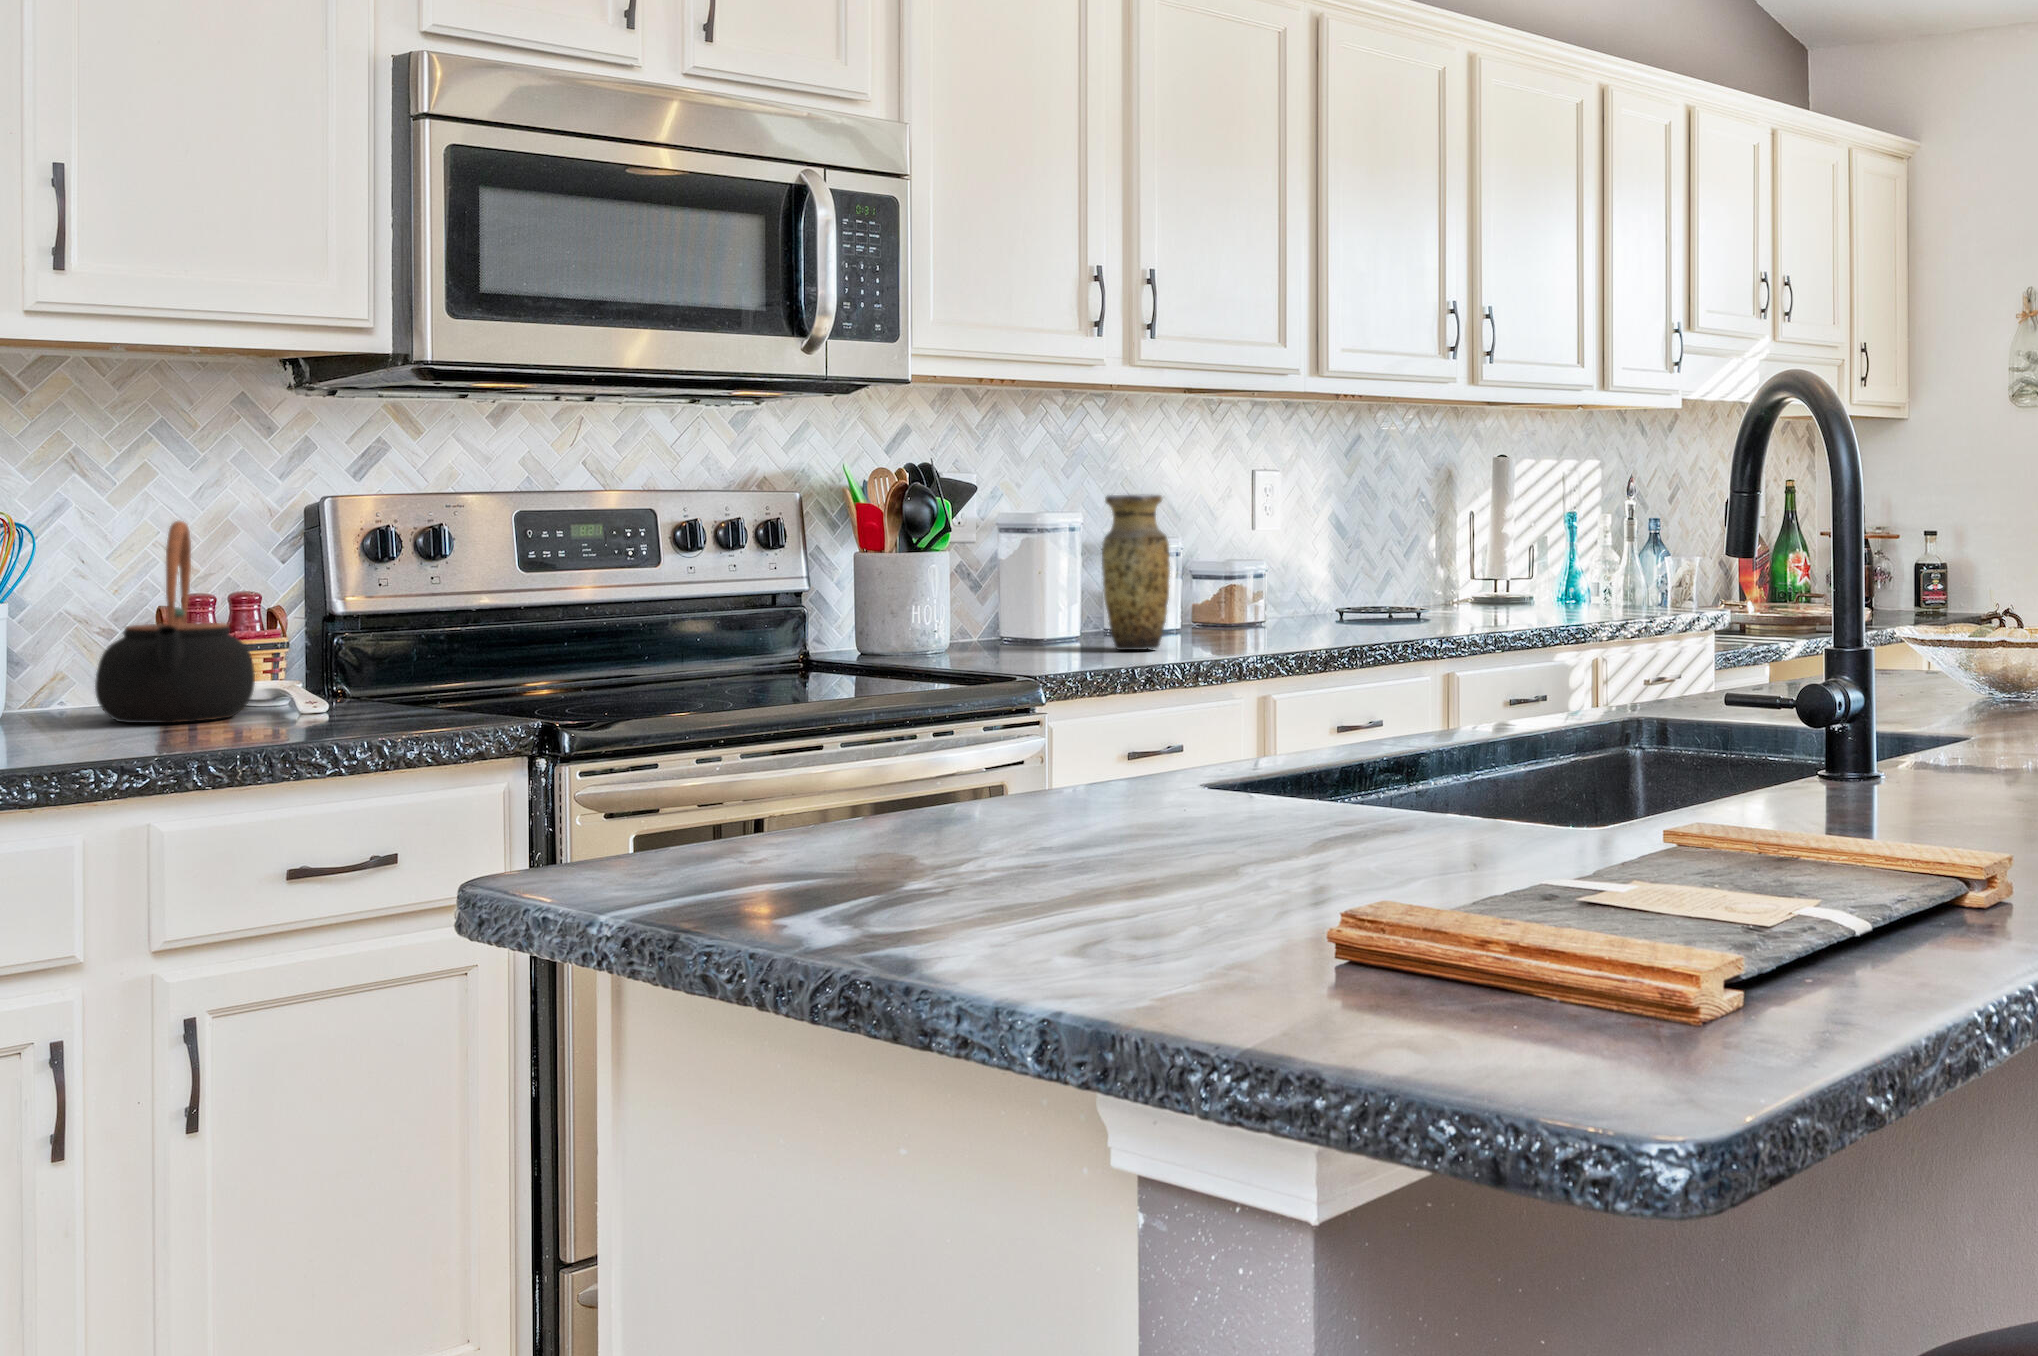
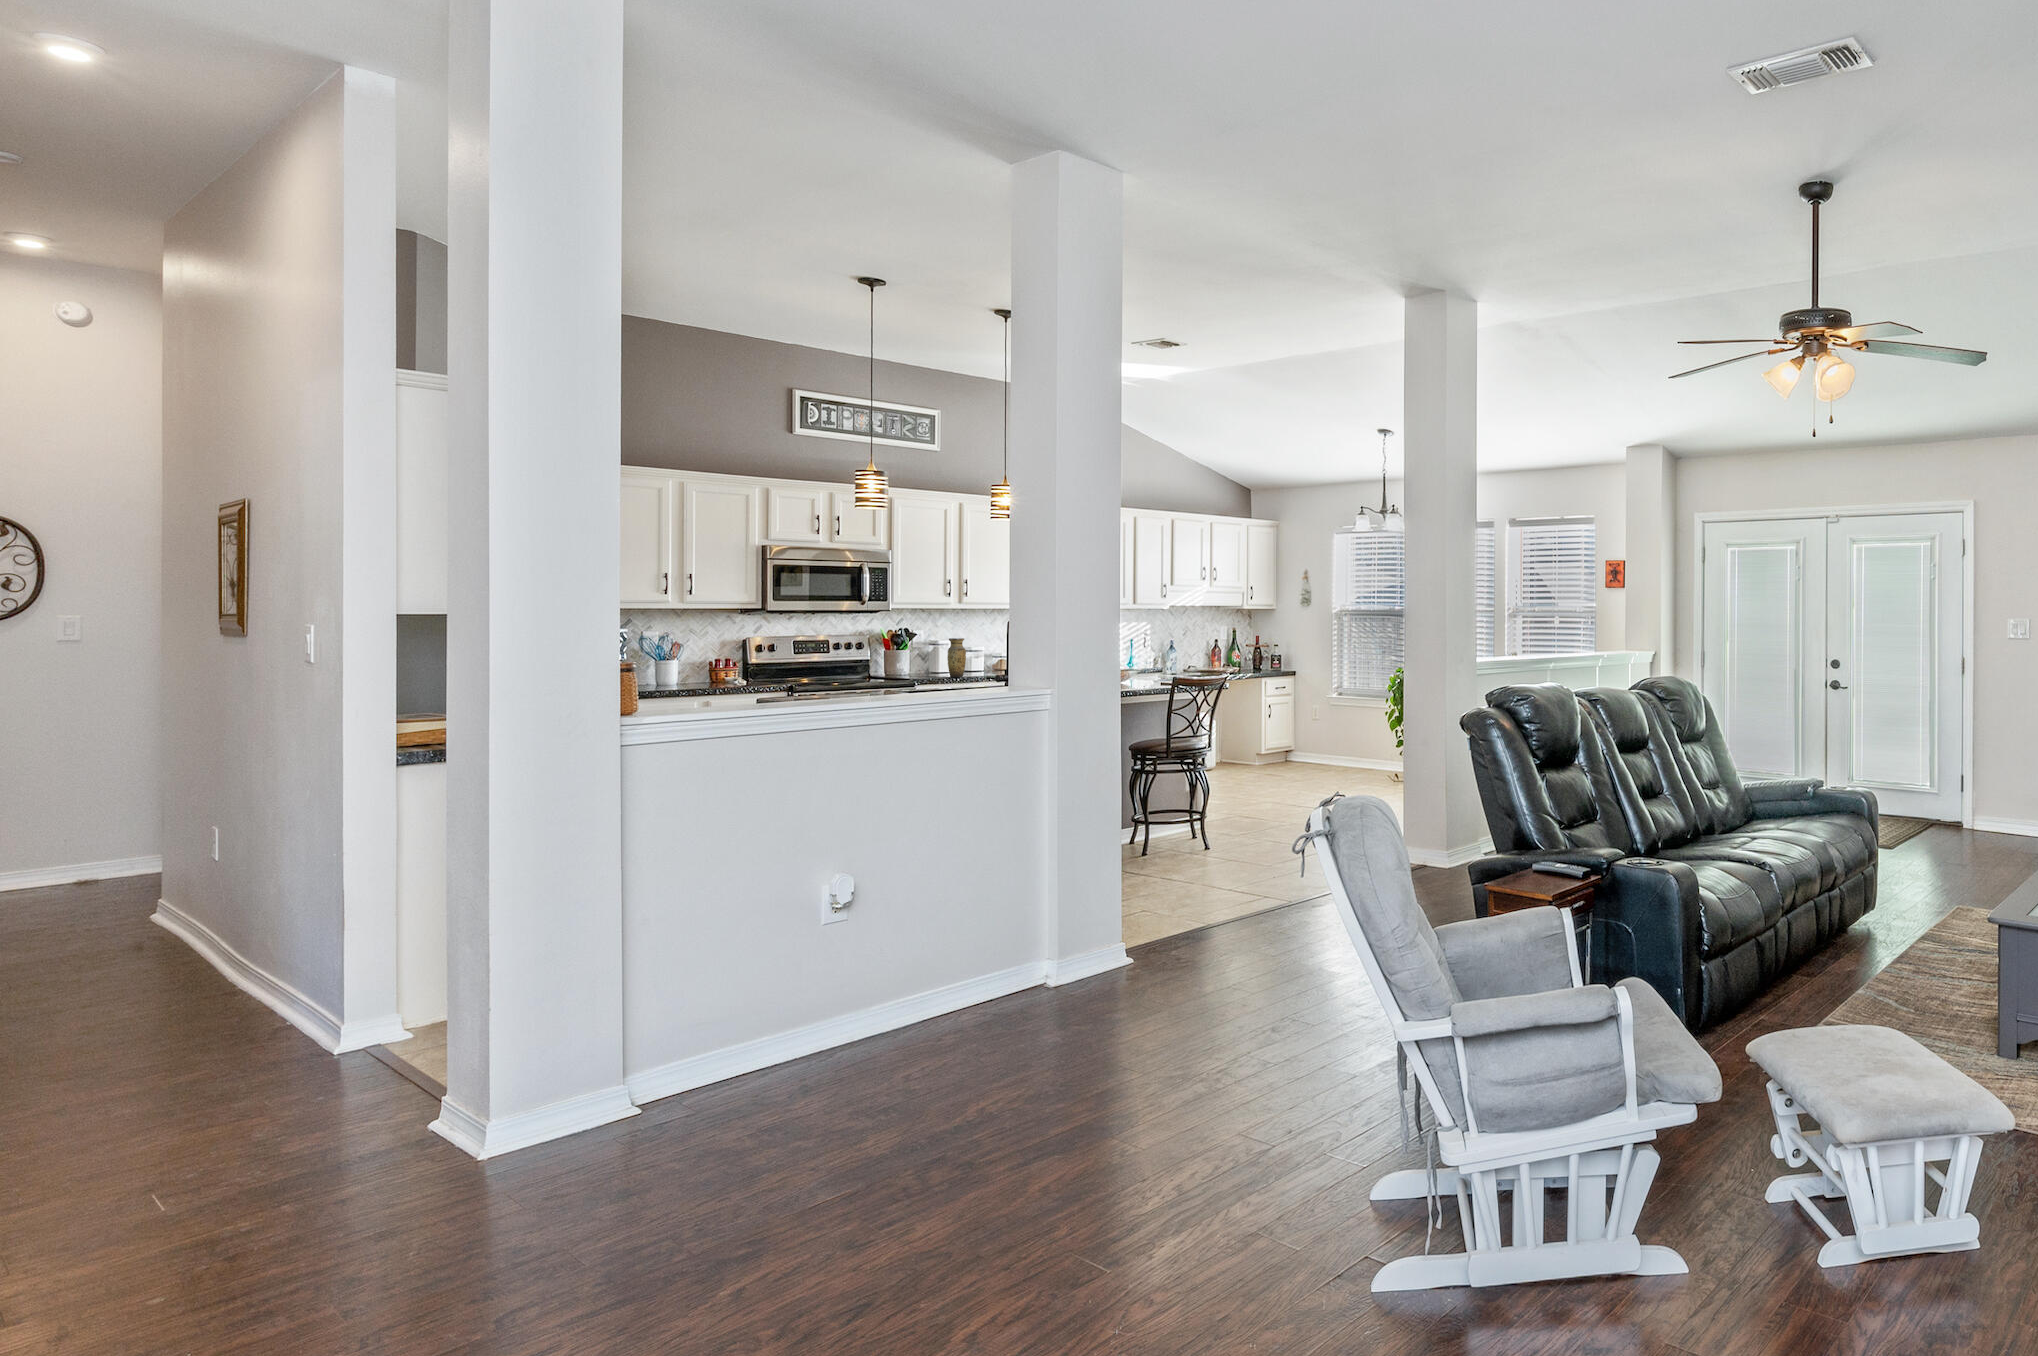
teapot: present [95,521,255,723] -> none [699,645,731,686]

